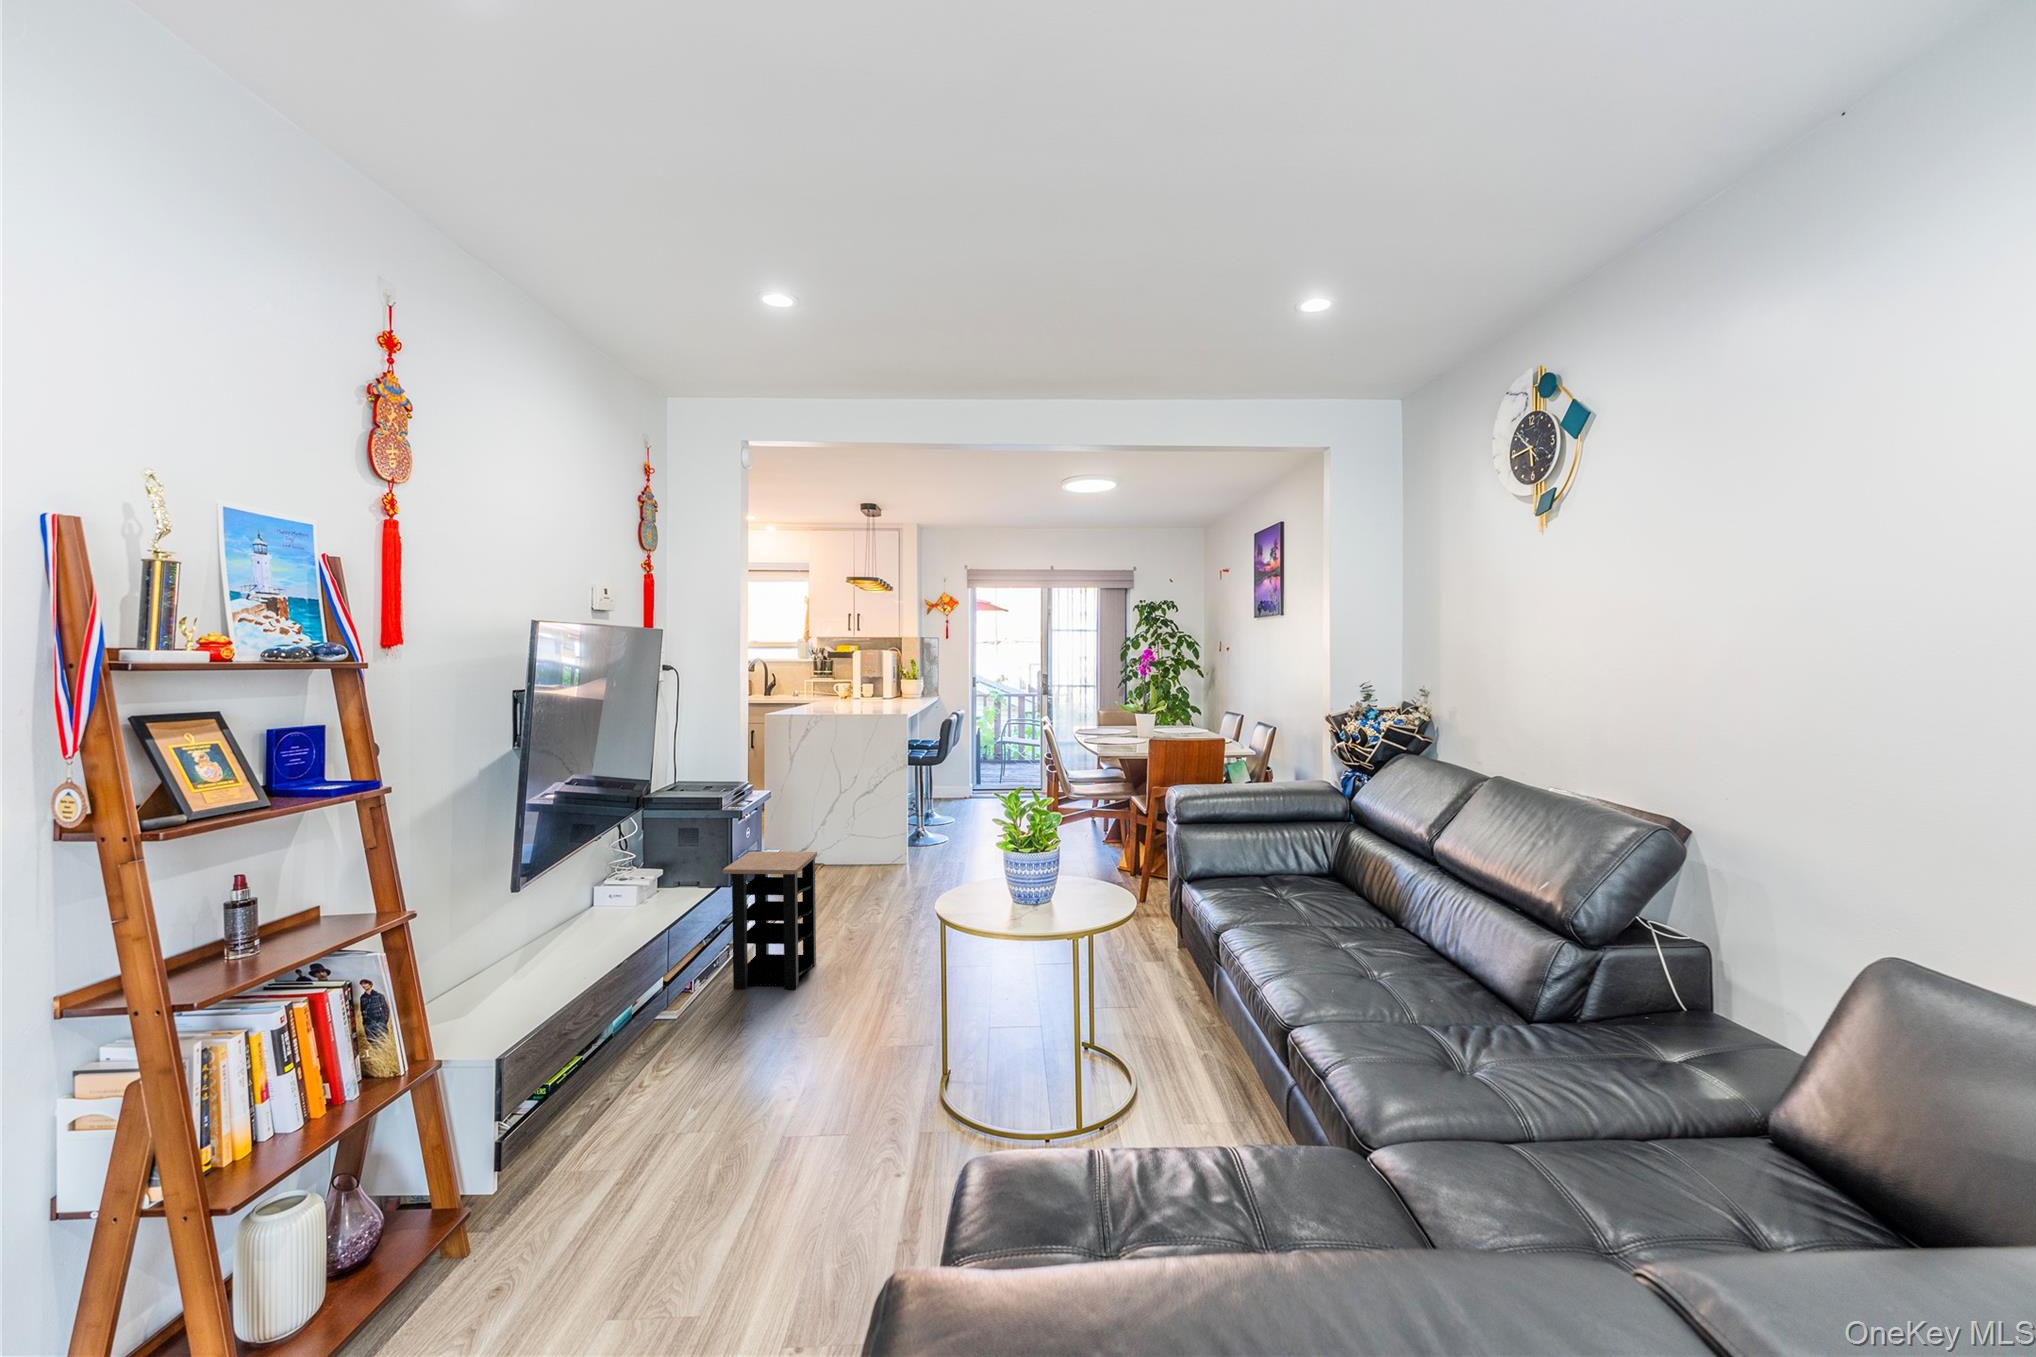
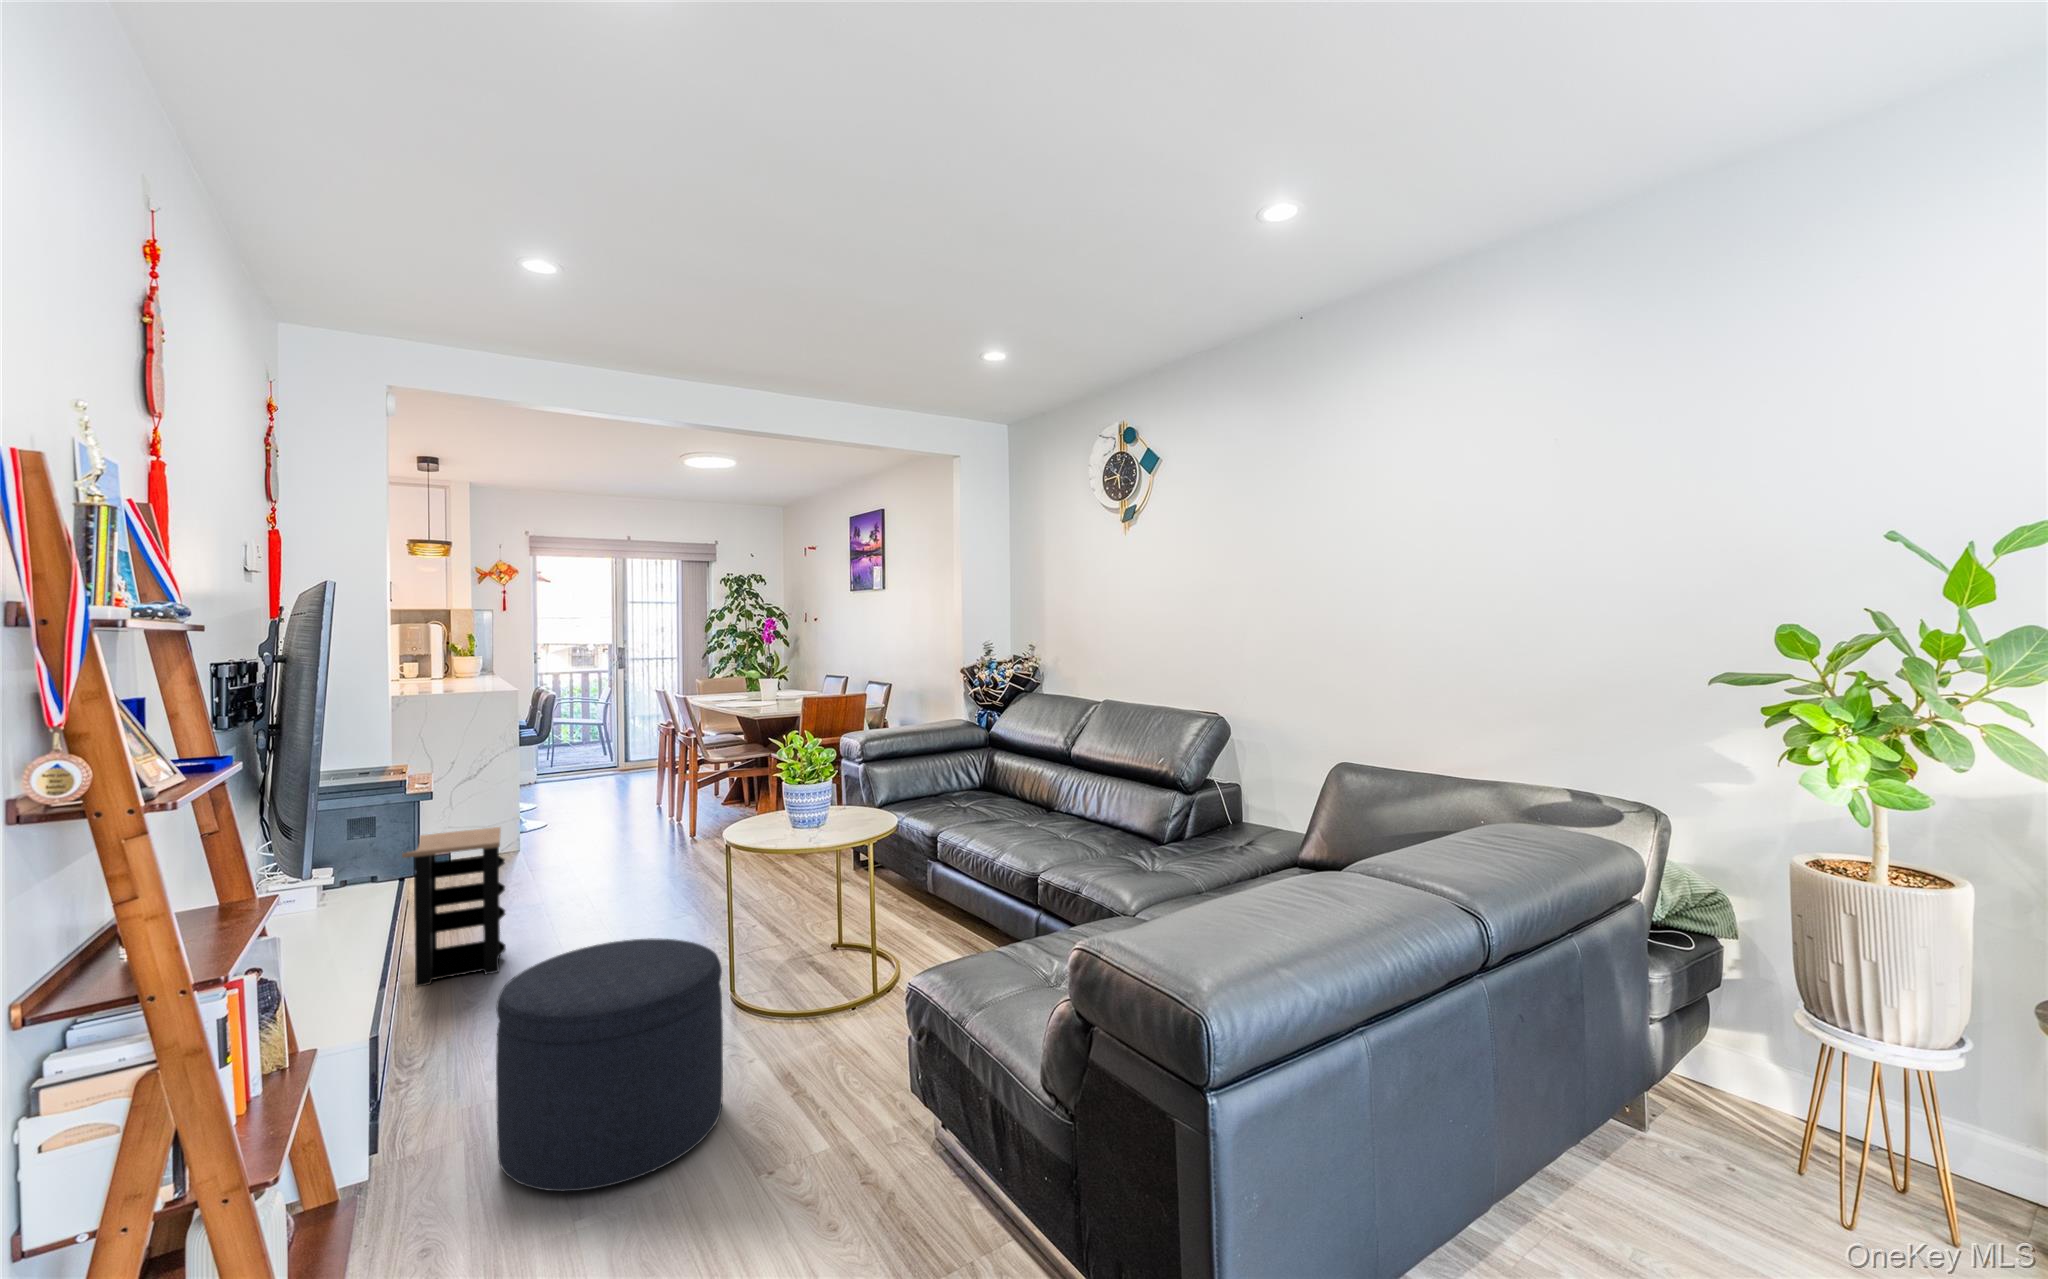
ottoman: none [597,1012,831,1299] -> present [496,938,723,1191]

